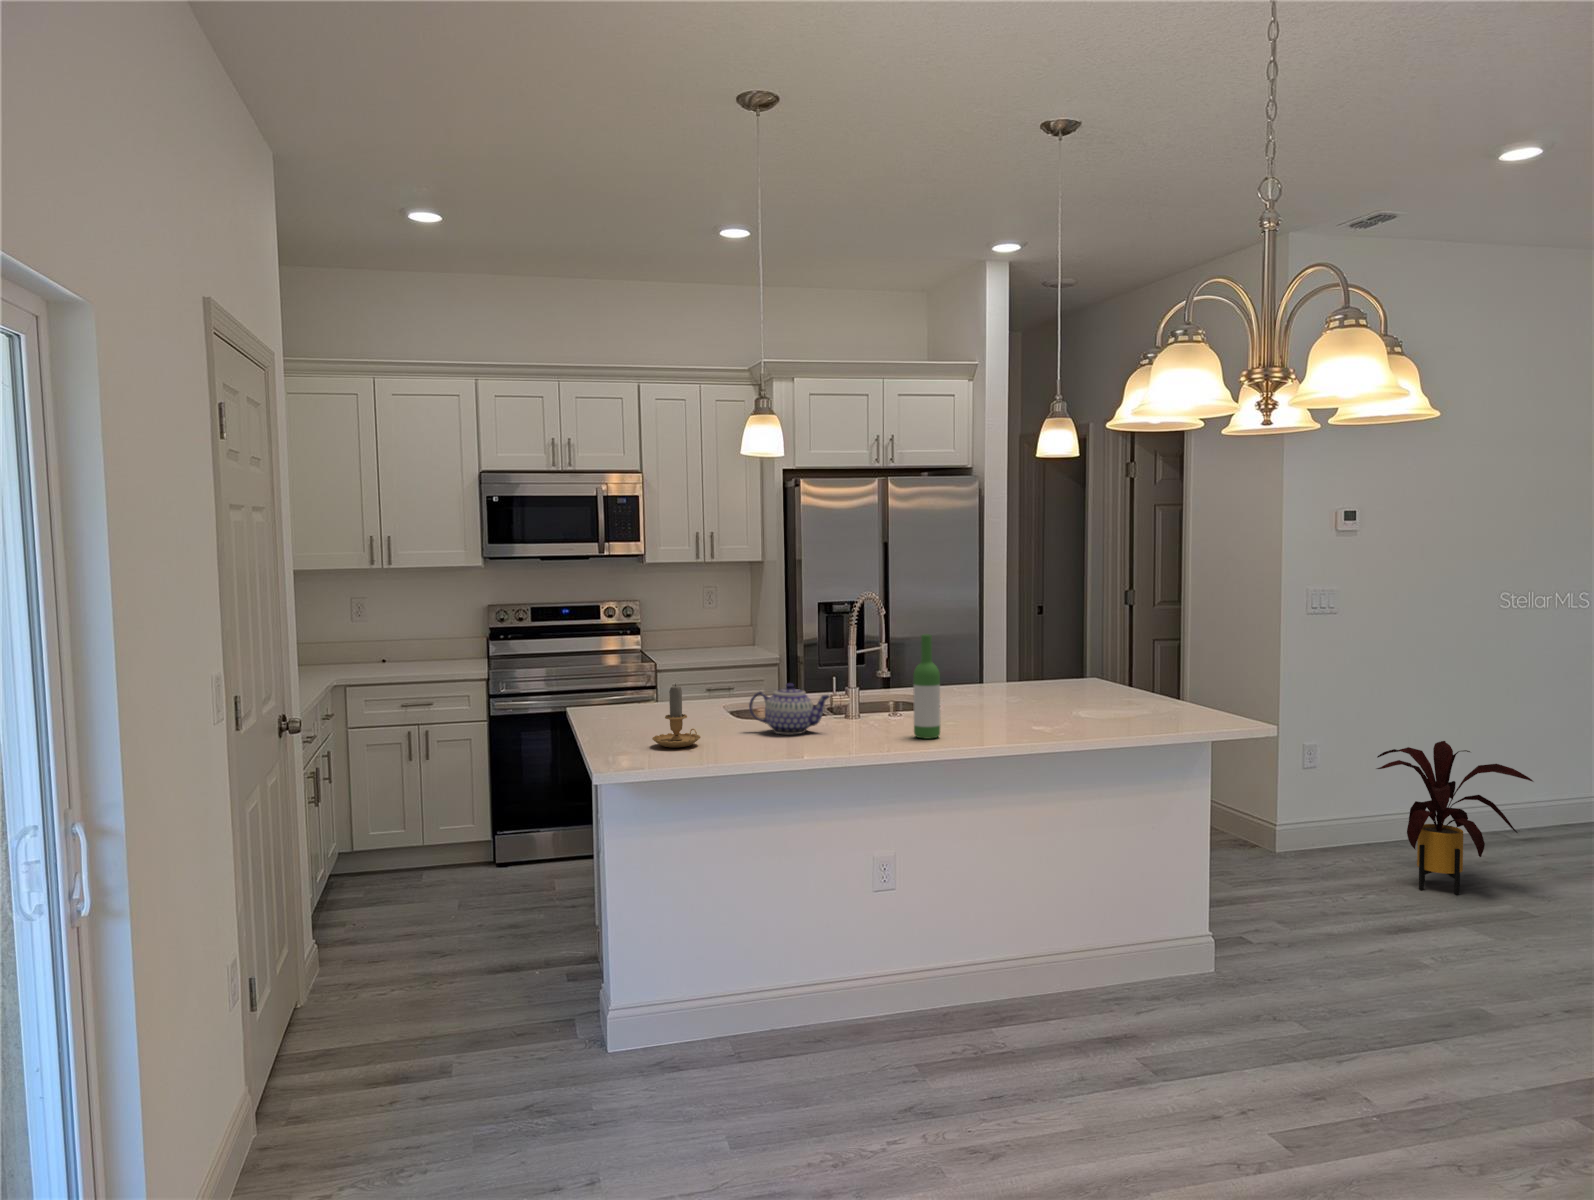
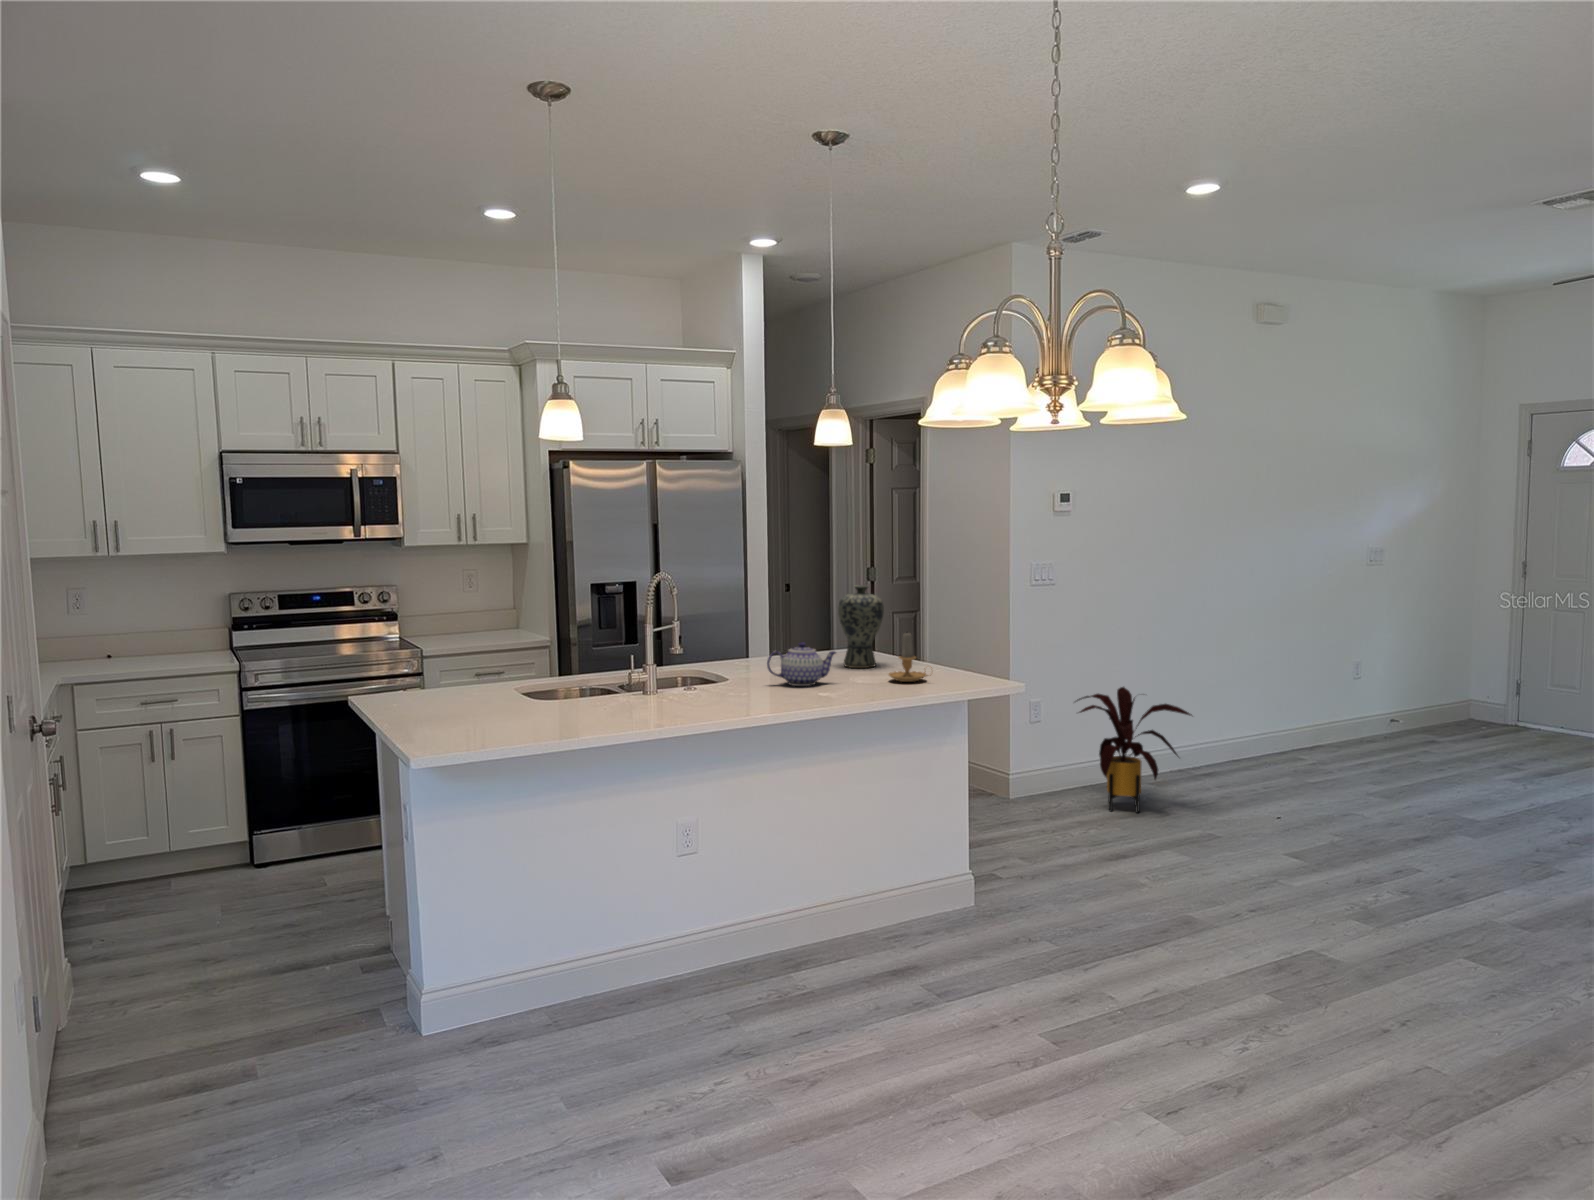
vase: none [1069,609,1121,702] -> present [838,585,884,668]
wine bottle: present [913,634,940,739] -> none [717,613,743,711]
teapot: present [749,683,830,734] -> present [767,642,836,686]
candle: present [652,685,701,748] -> present [889,633,927,682]

